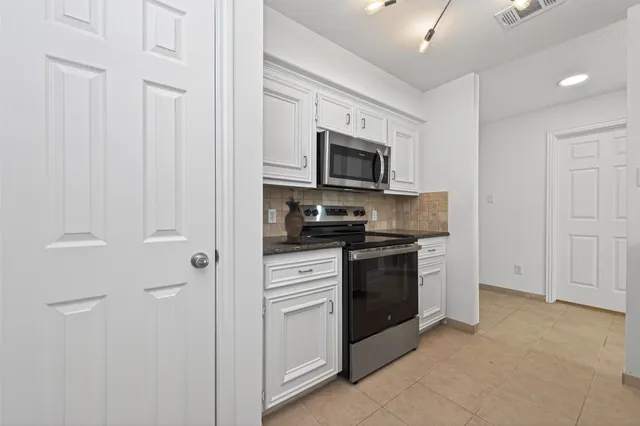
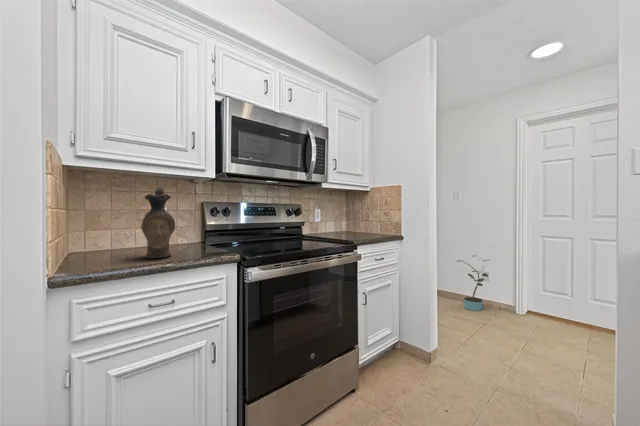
potted plant: none [492,251,524,300] -> present [458,256,488,311]

